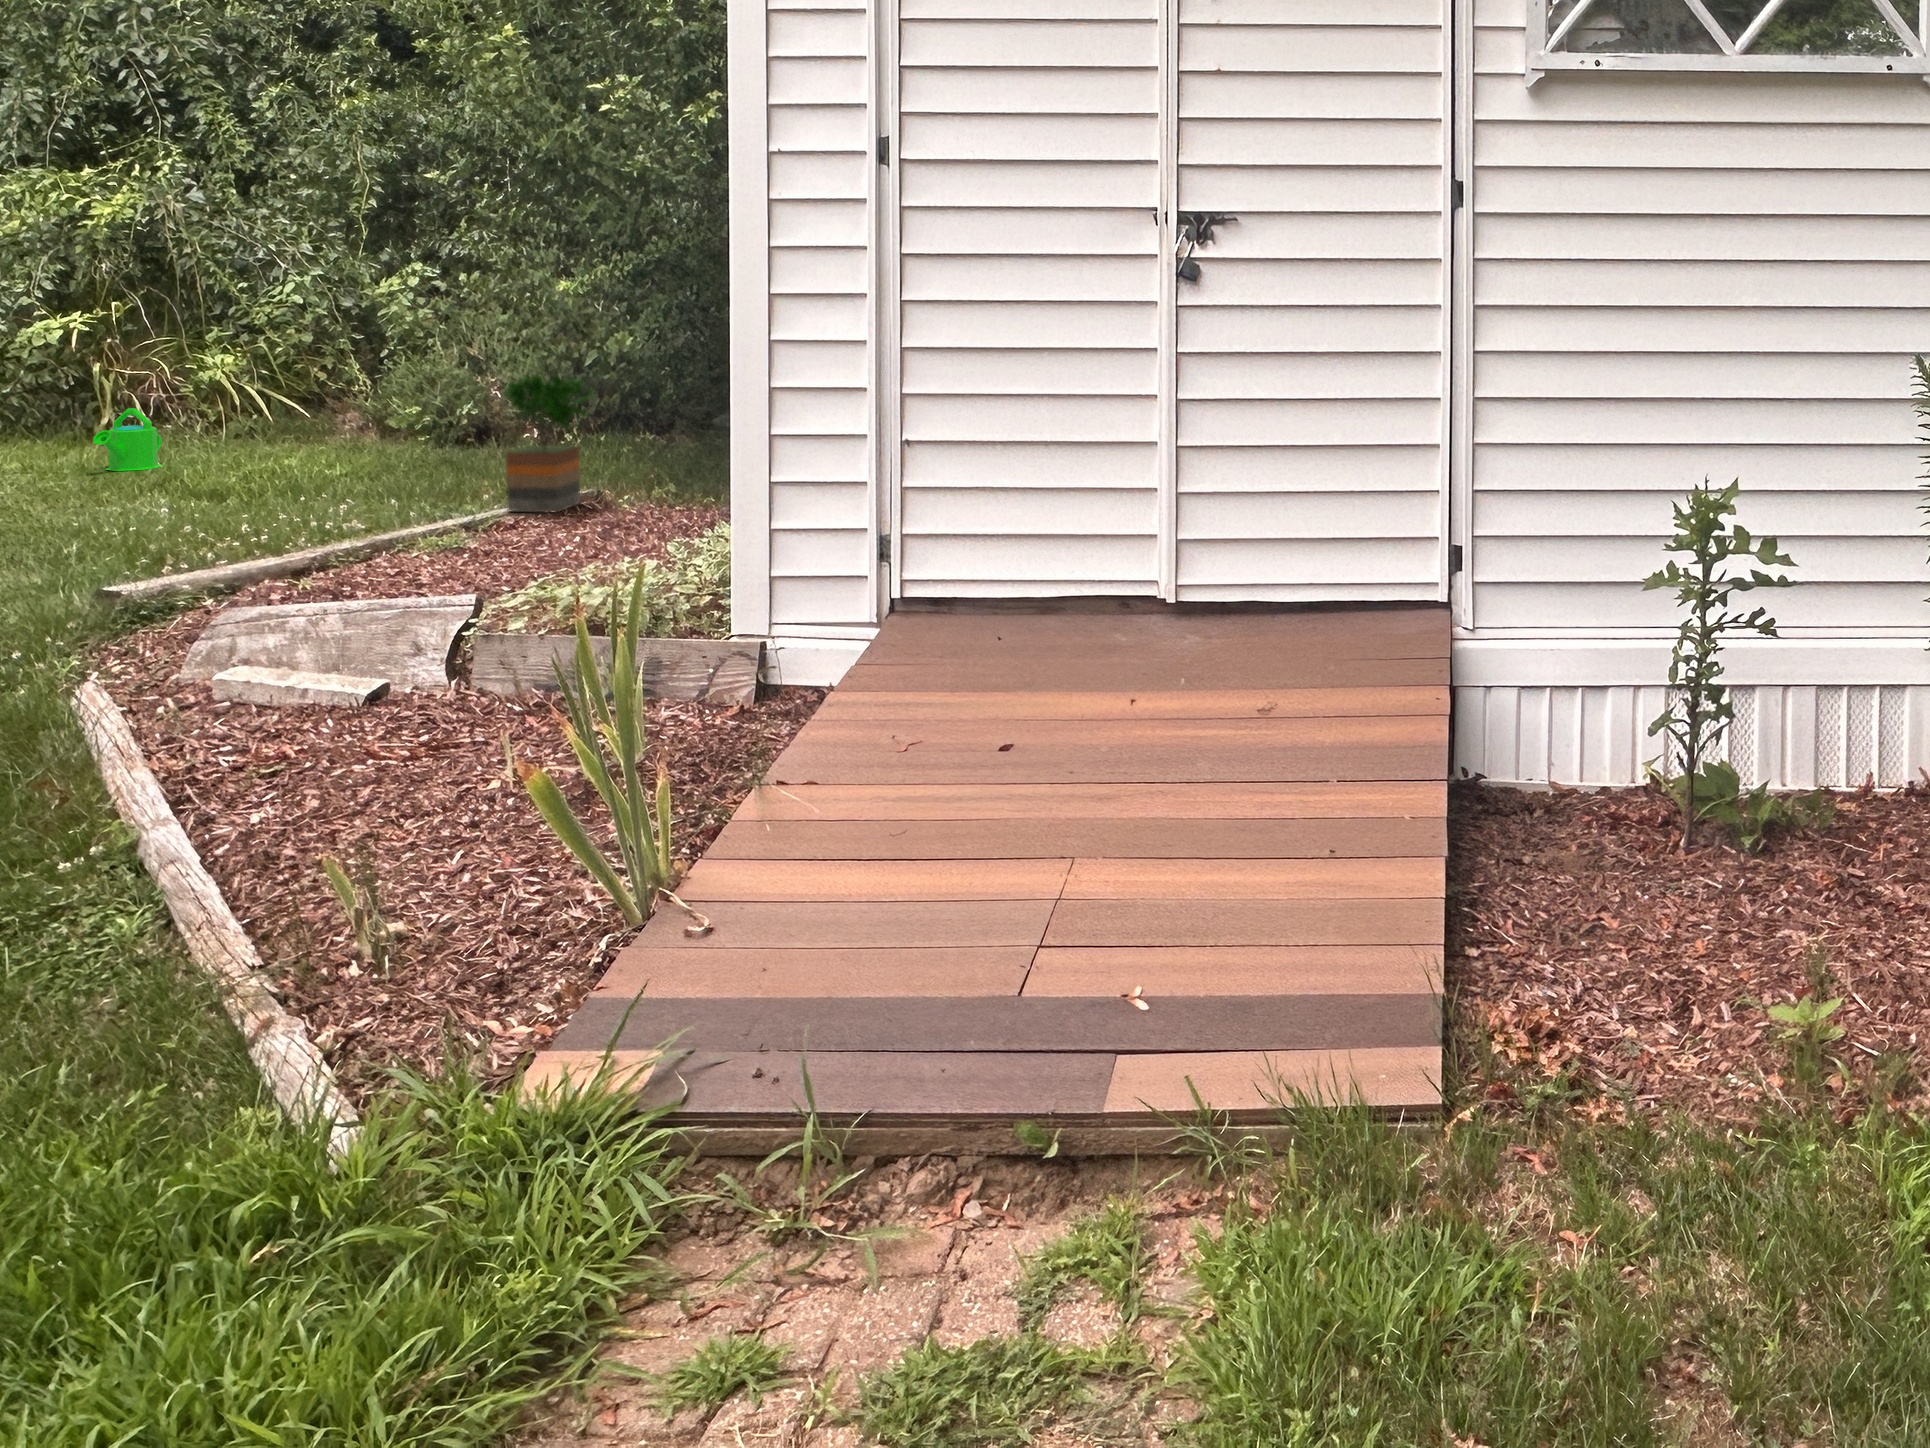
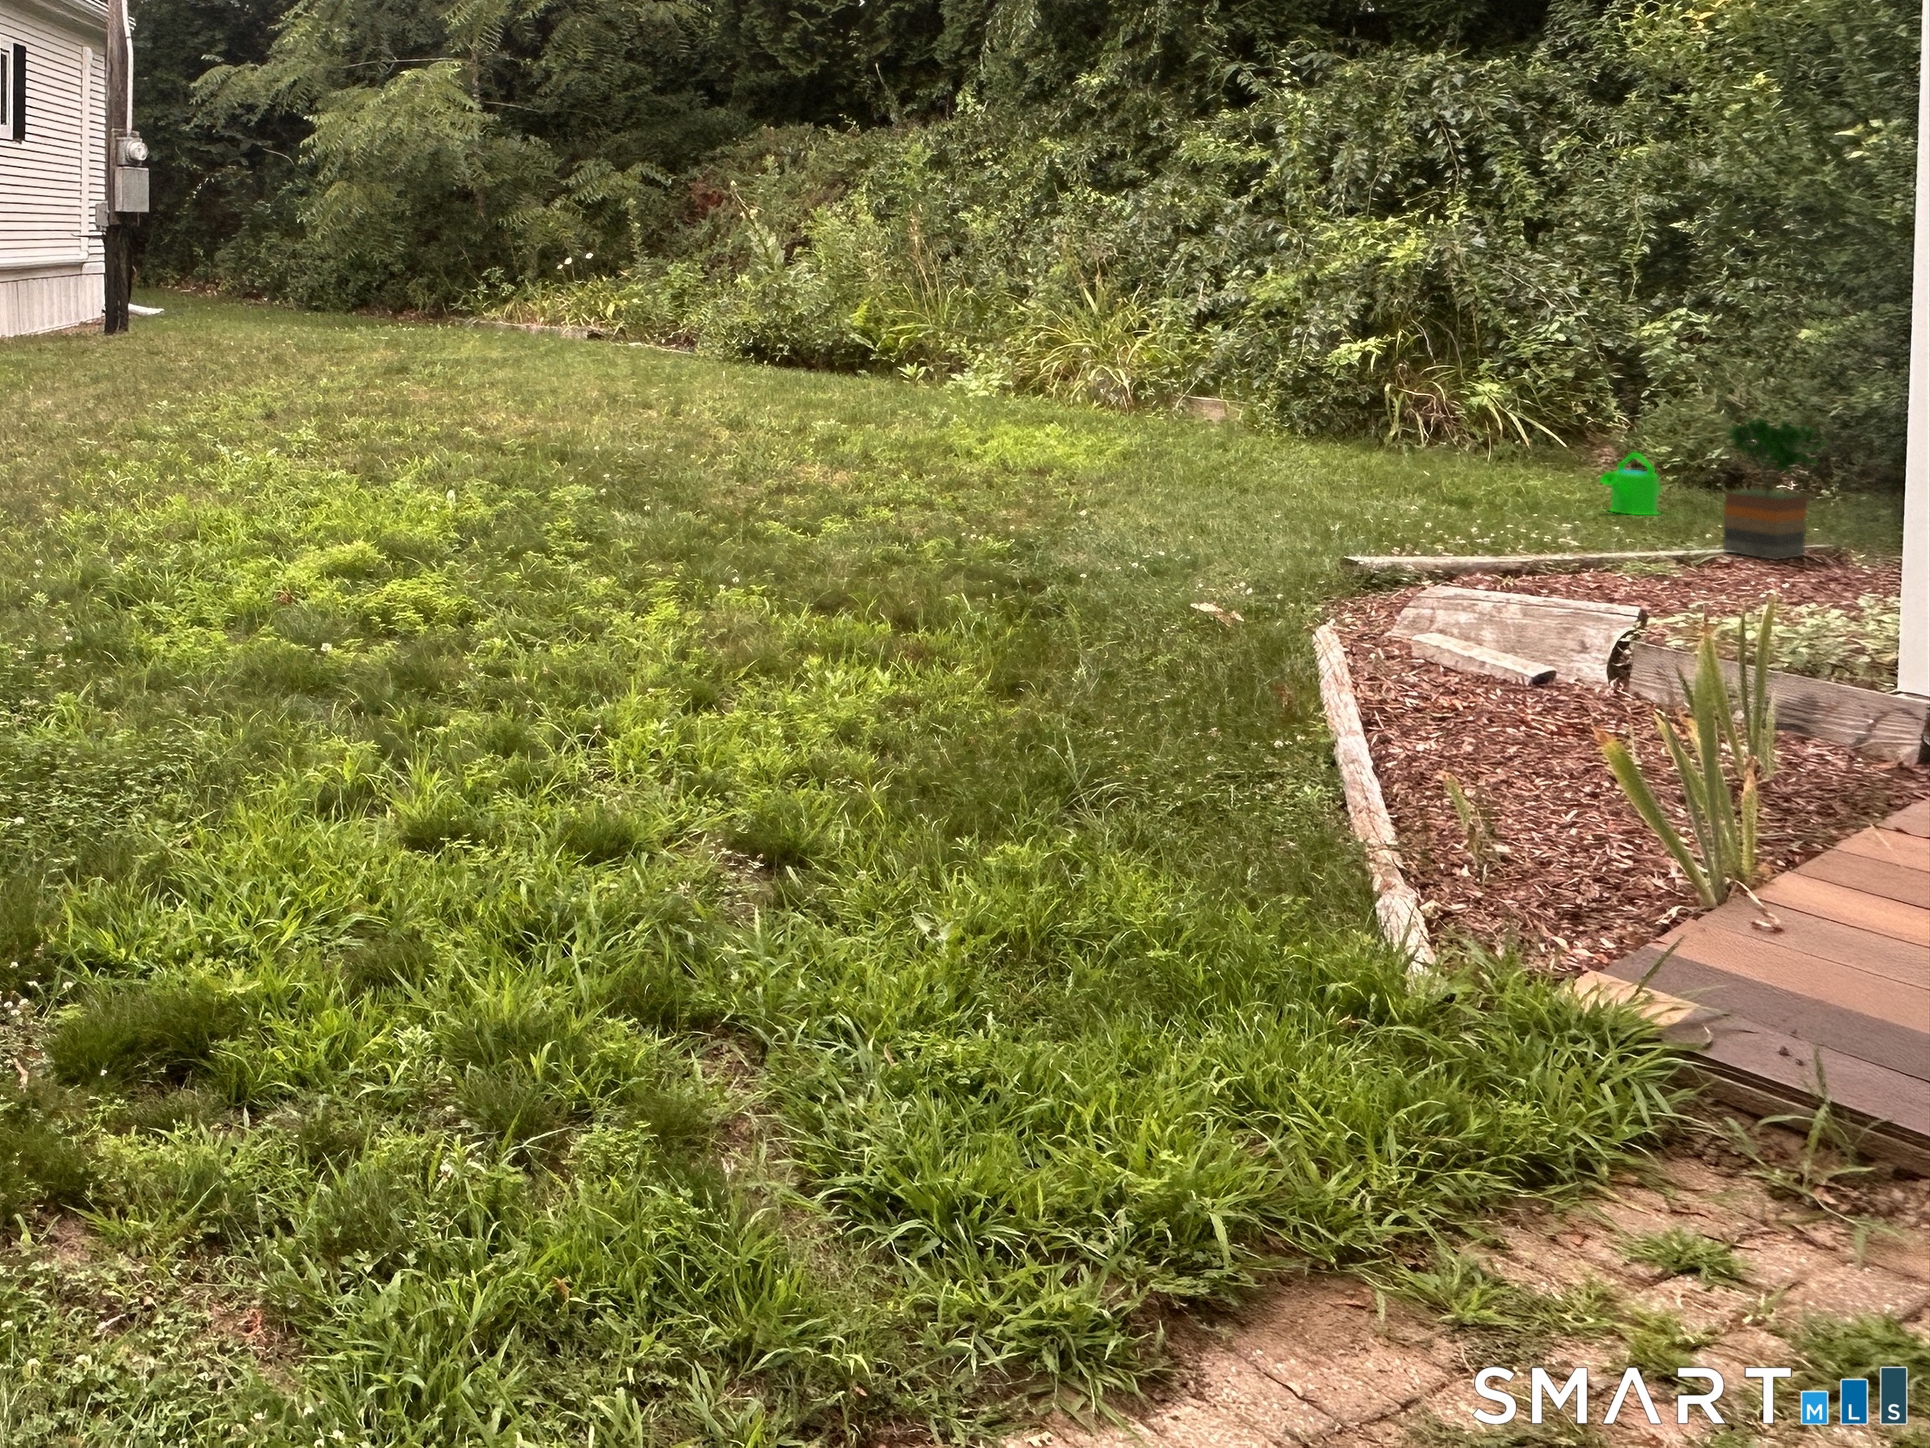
watering can: present [93,408,162,471] -> present [1600,452,1661,515]

